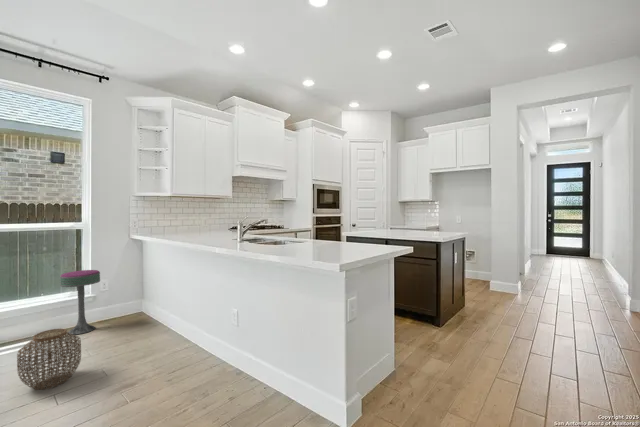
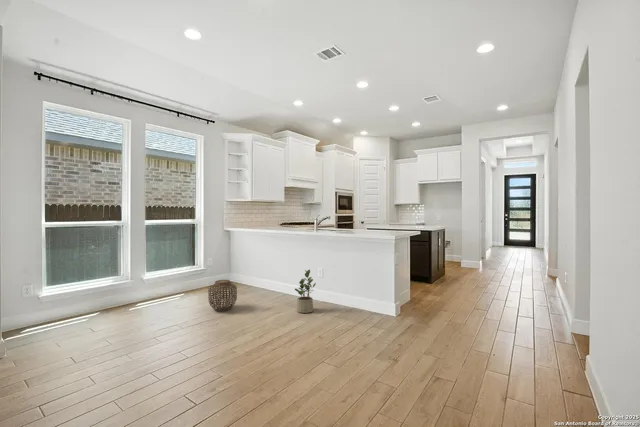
bar stool: present [60,270,100,335] -> none [189,252,212,293]
potted plant: none [163,319,205,406] -> present [295,270,316,313]

